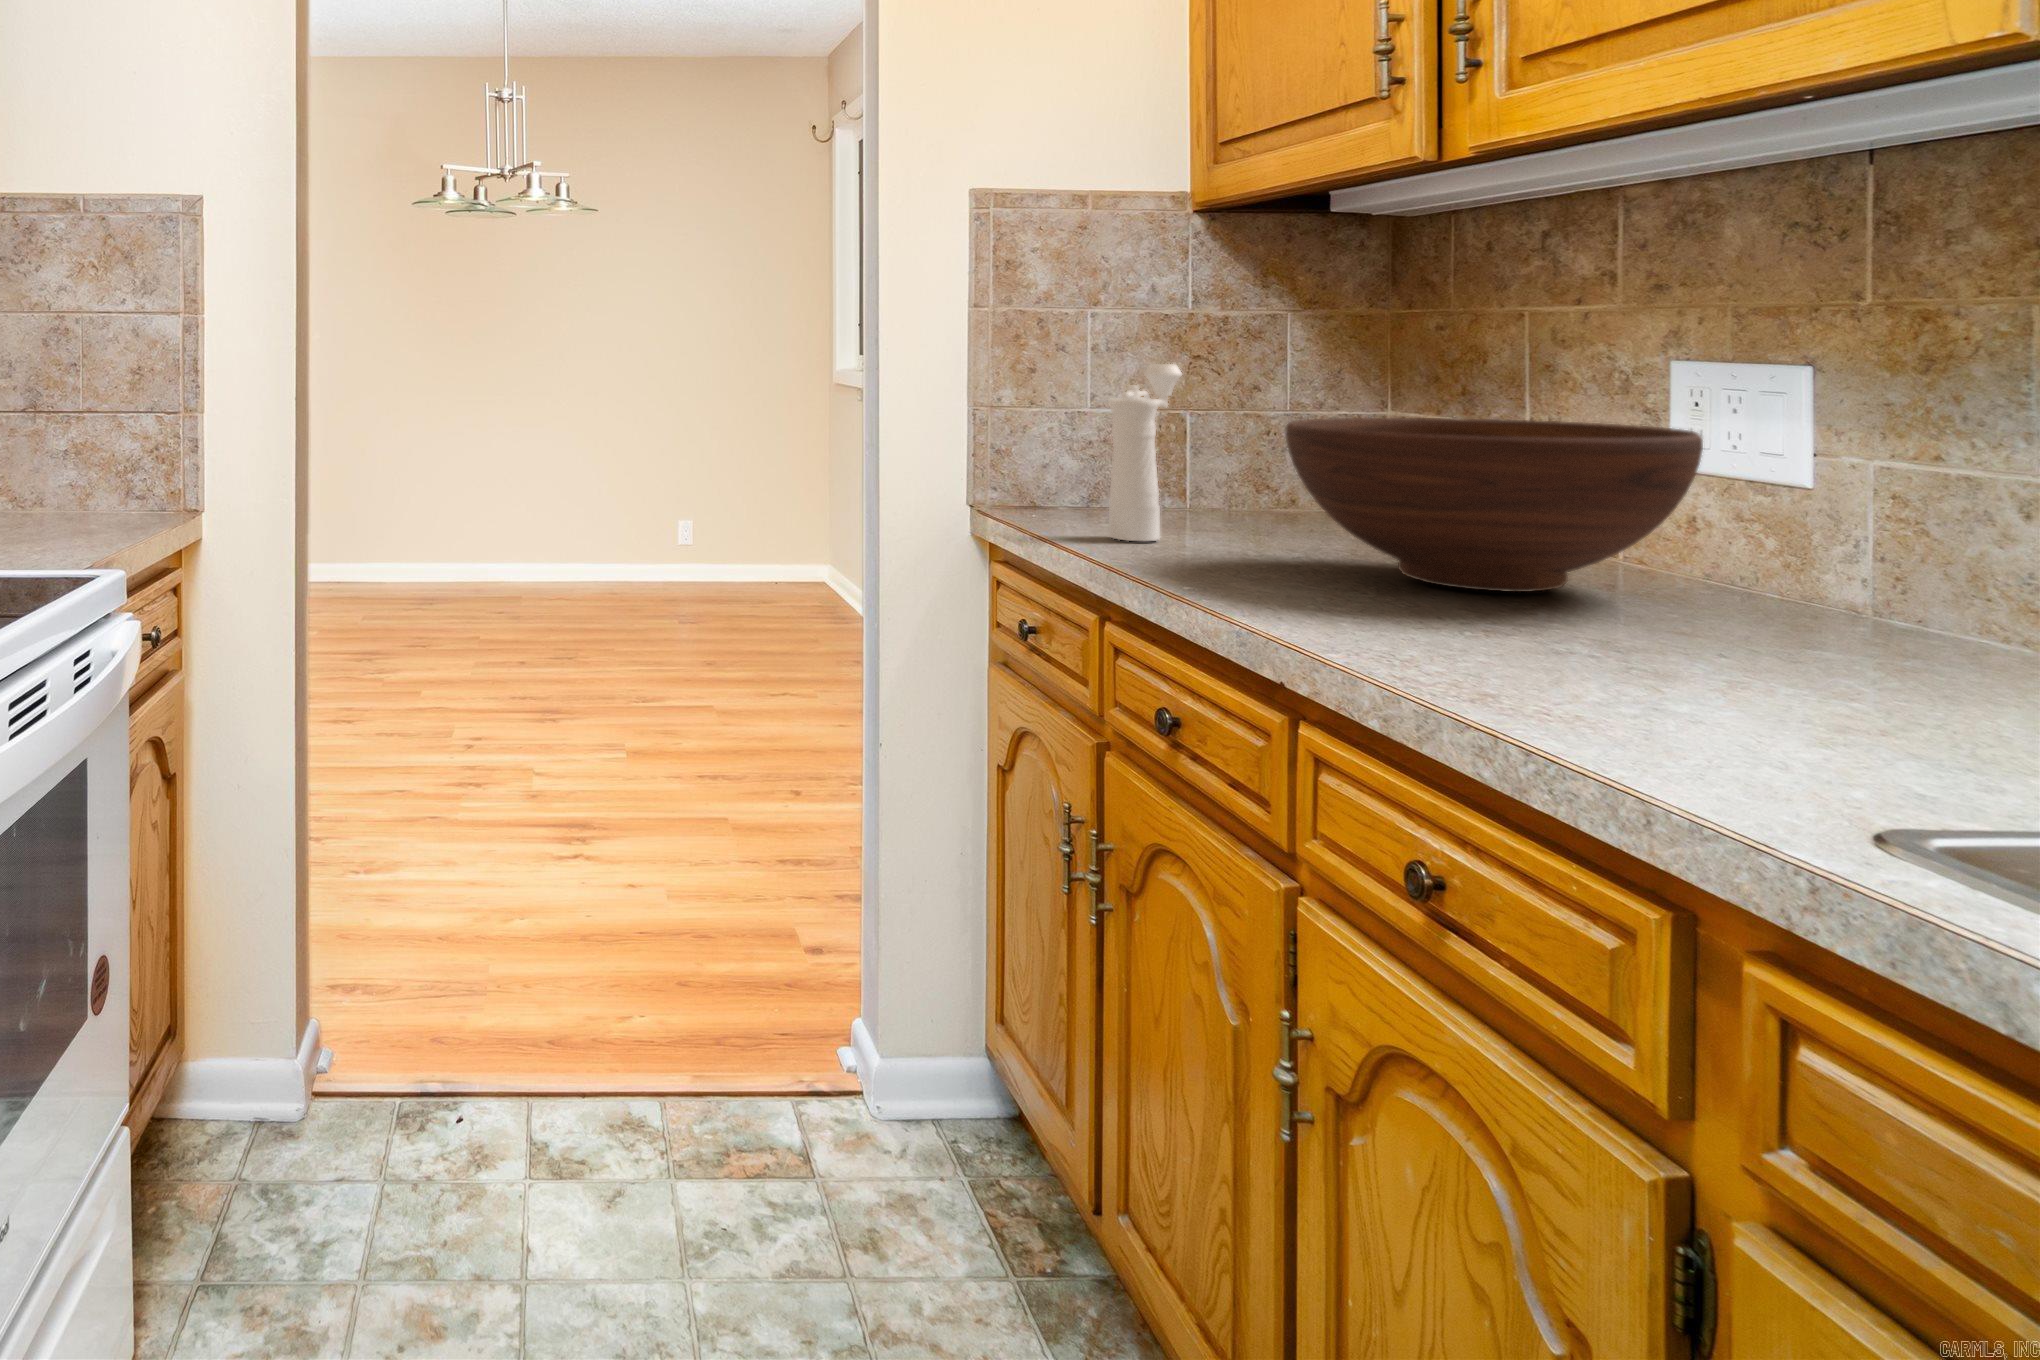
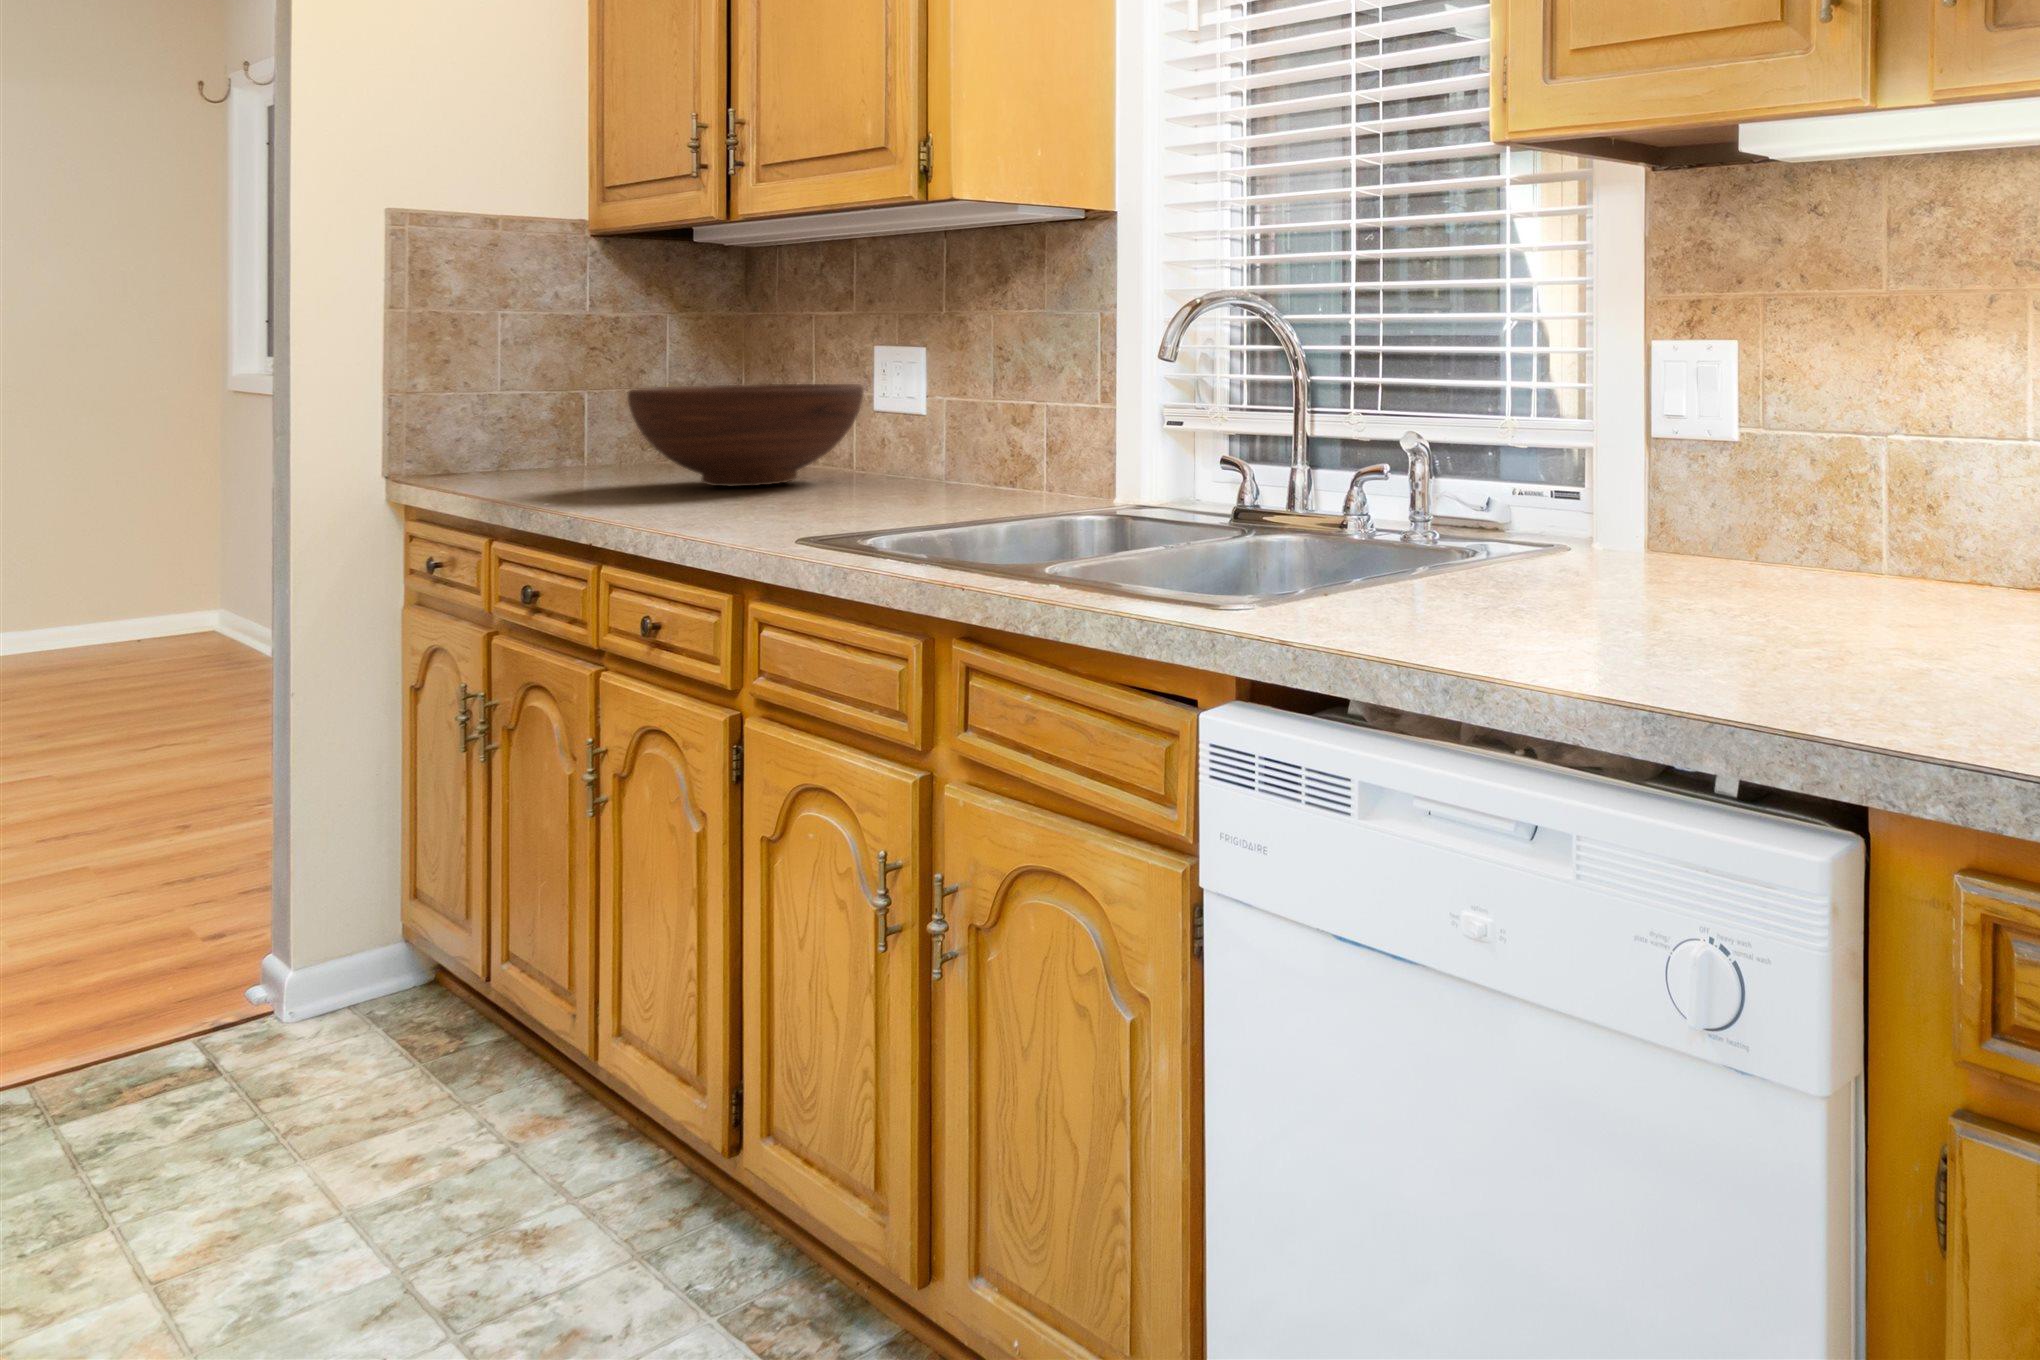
pepper mill: present [1108,364,1182,541] -> none [504,353,570,486]

